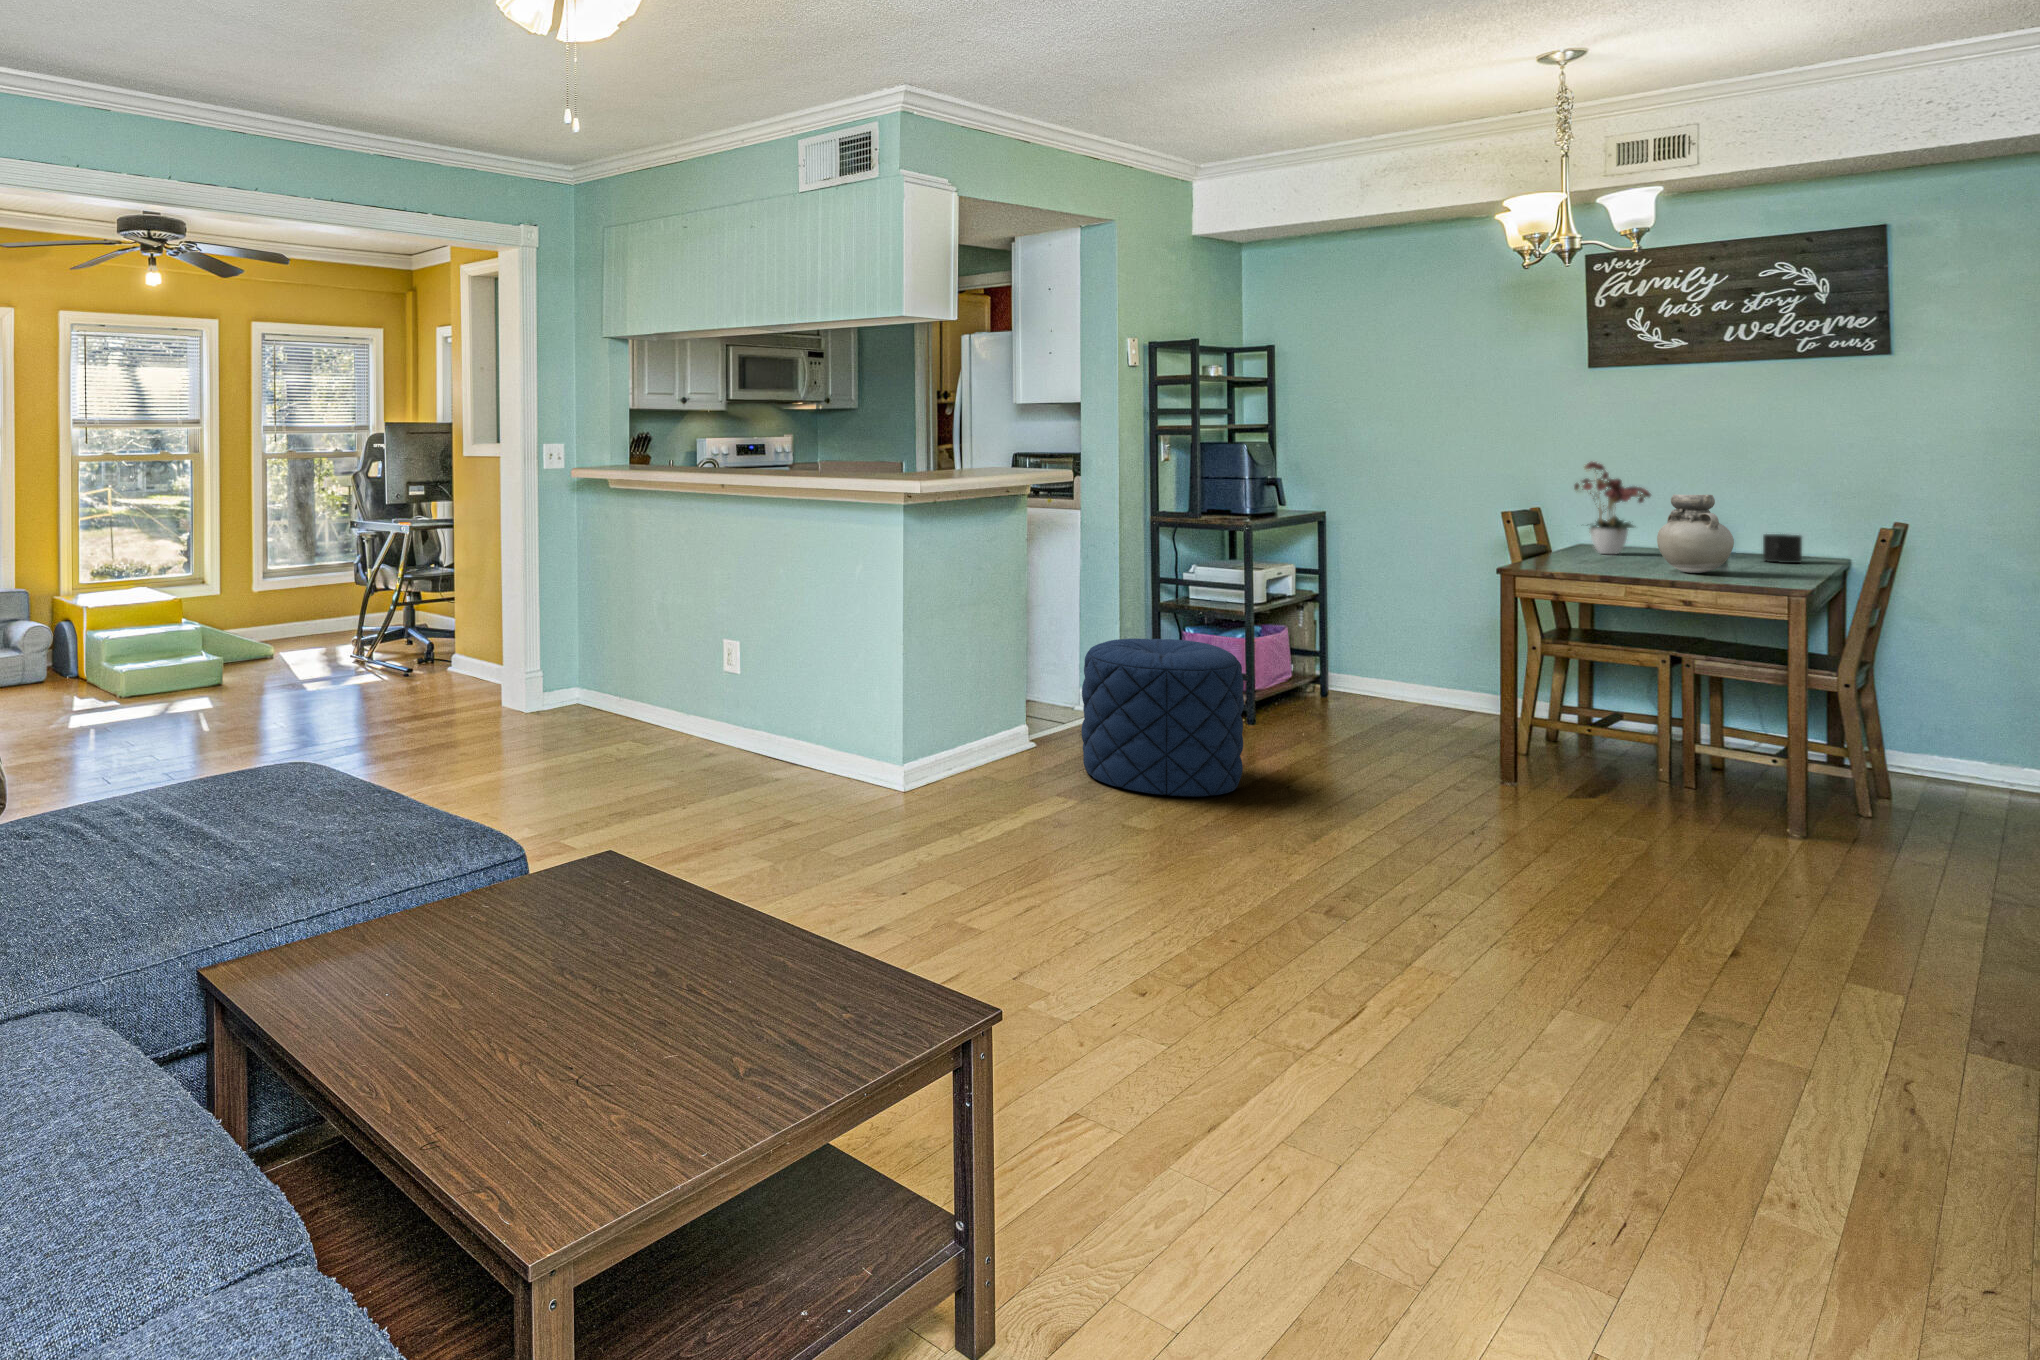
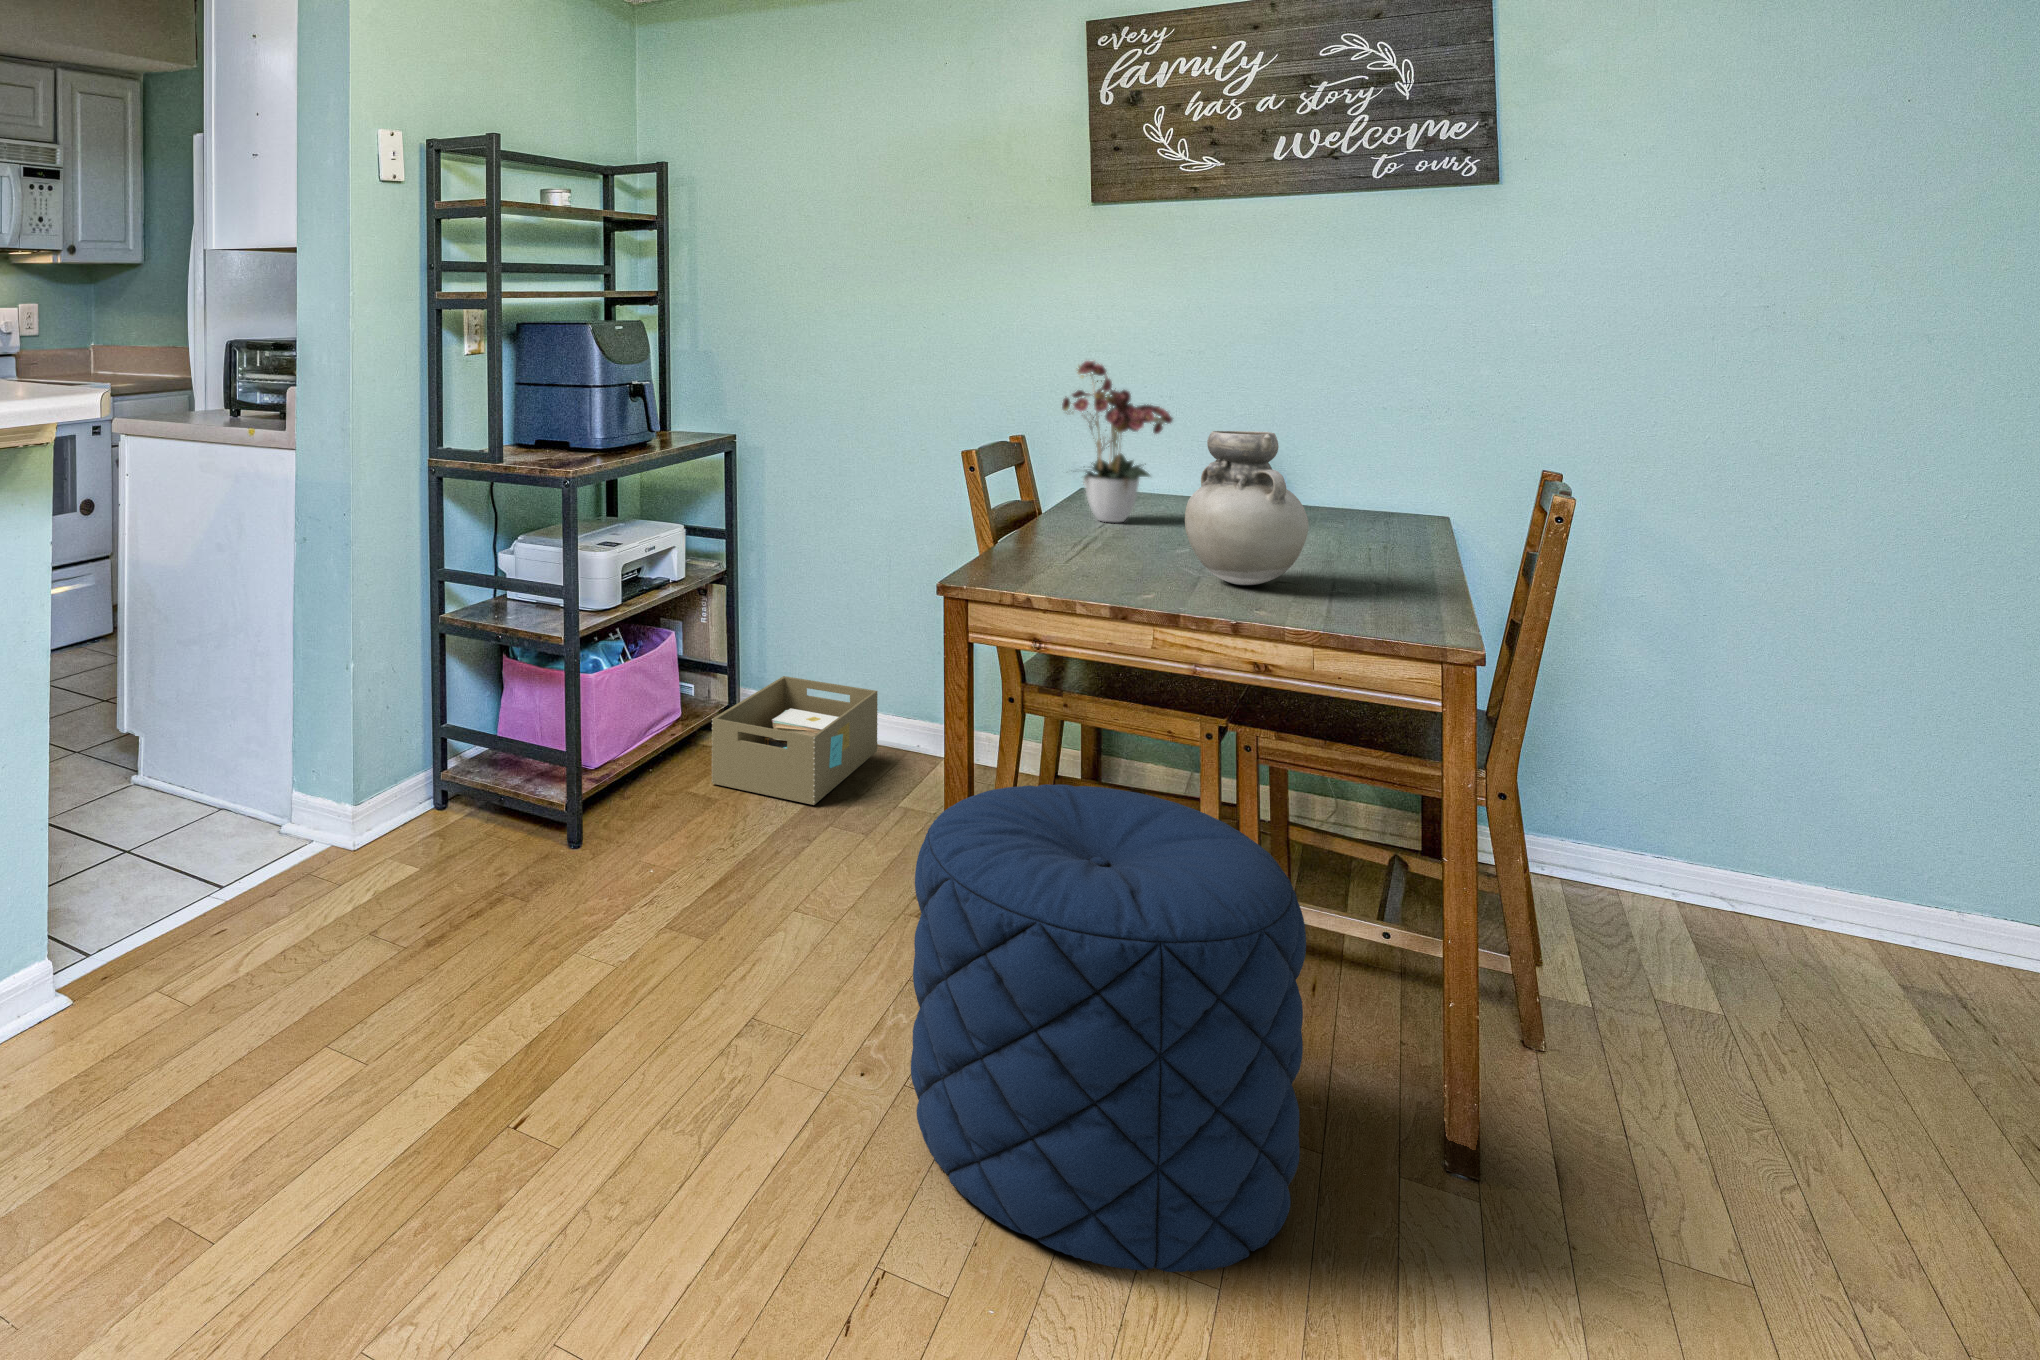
mug: present [1763,534,1802,563] -> none [1331,487,1389,540]
pouf: present [1081,638,1244,797] -> present [911,784,1306,1272]
storage box: none [1323,663,1432,725] -> present [712,676,878,805]

